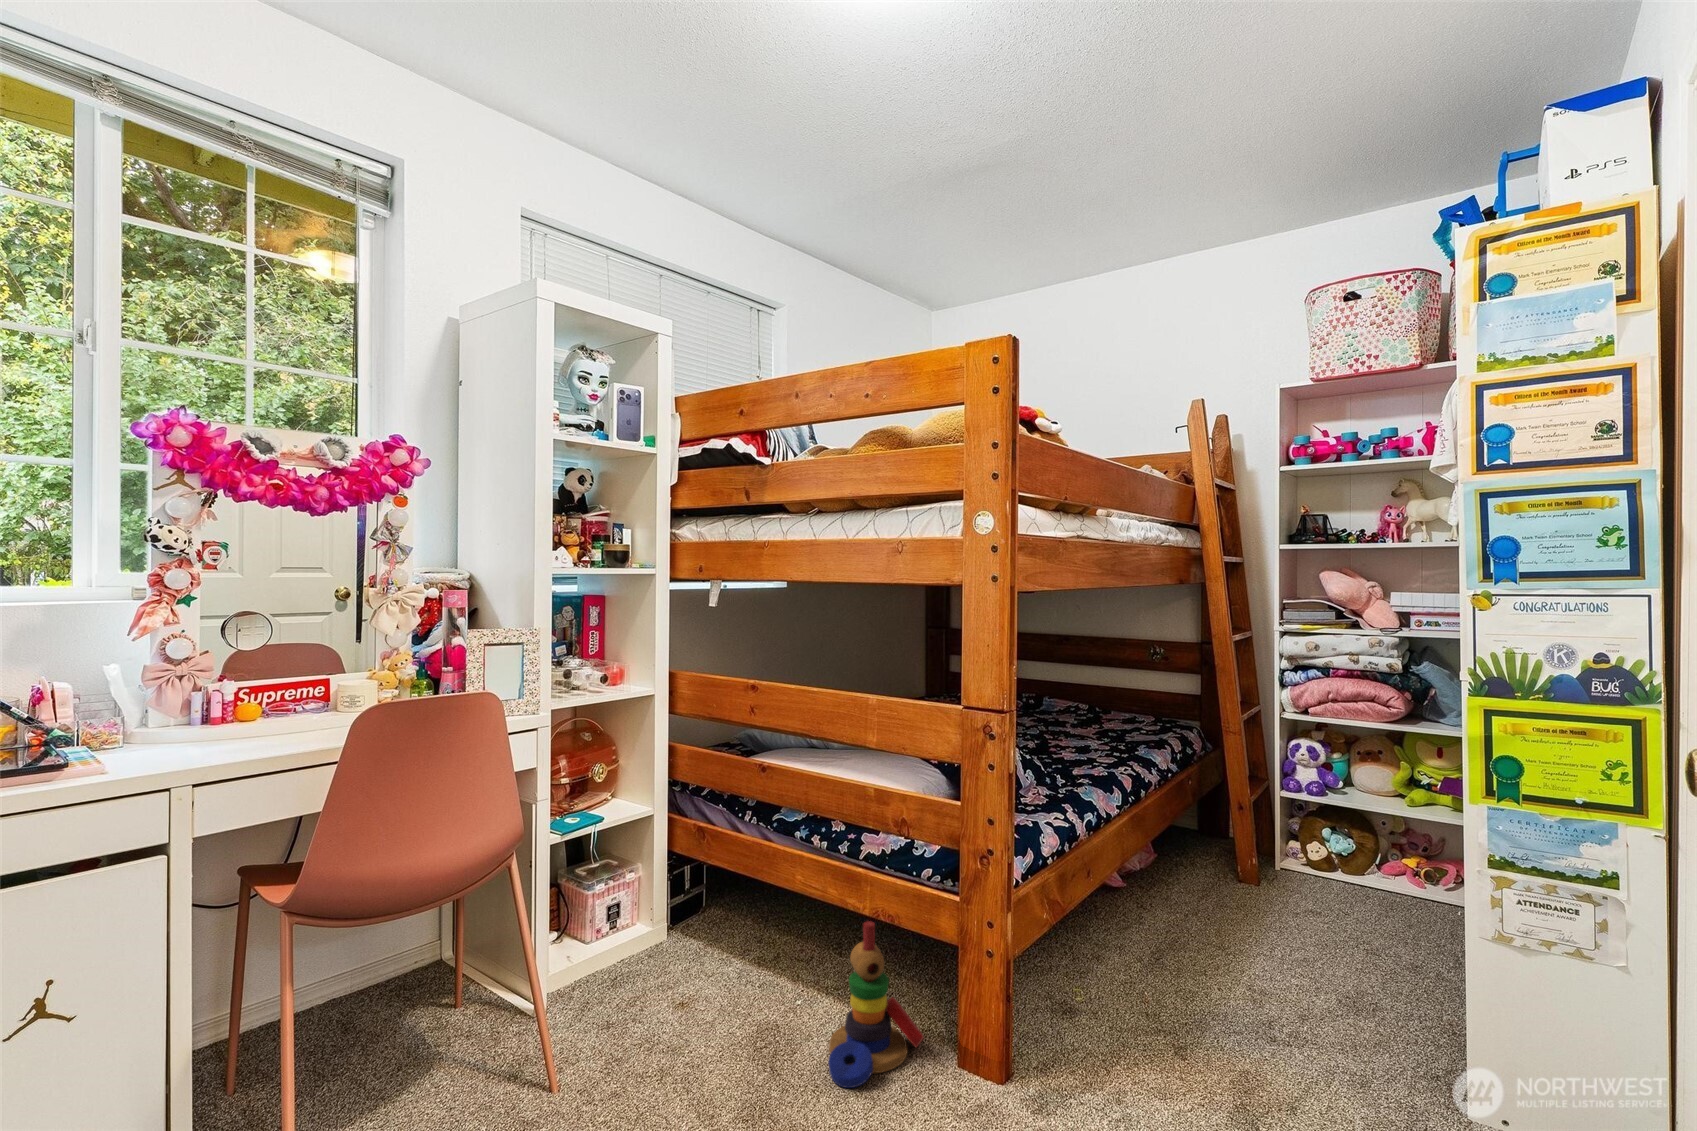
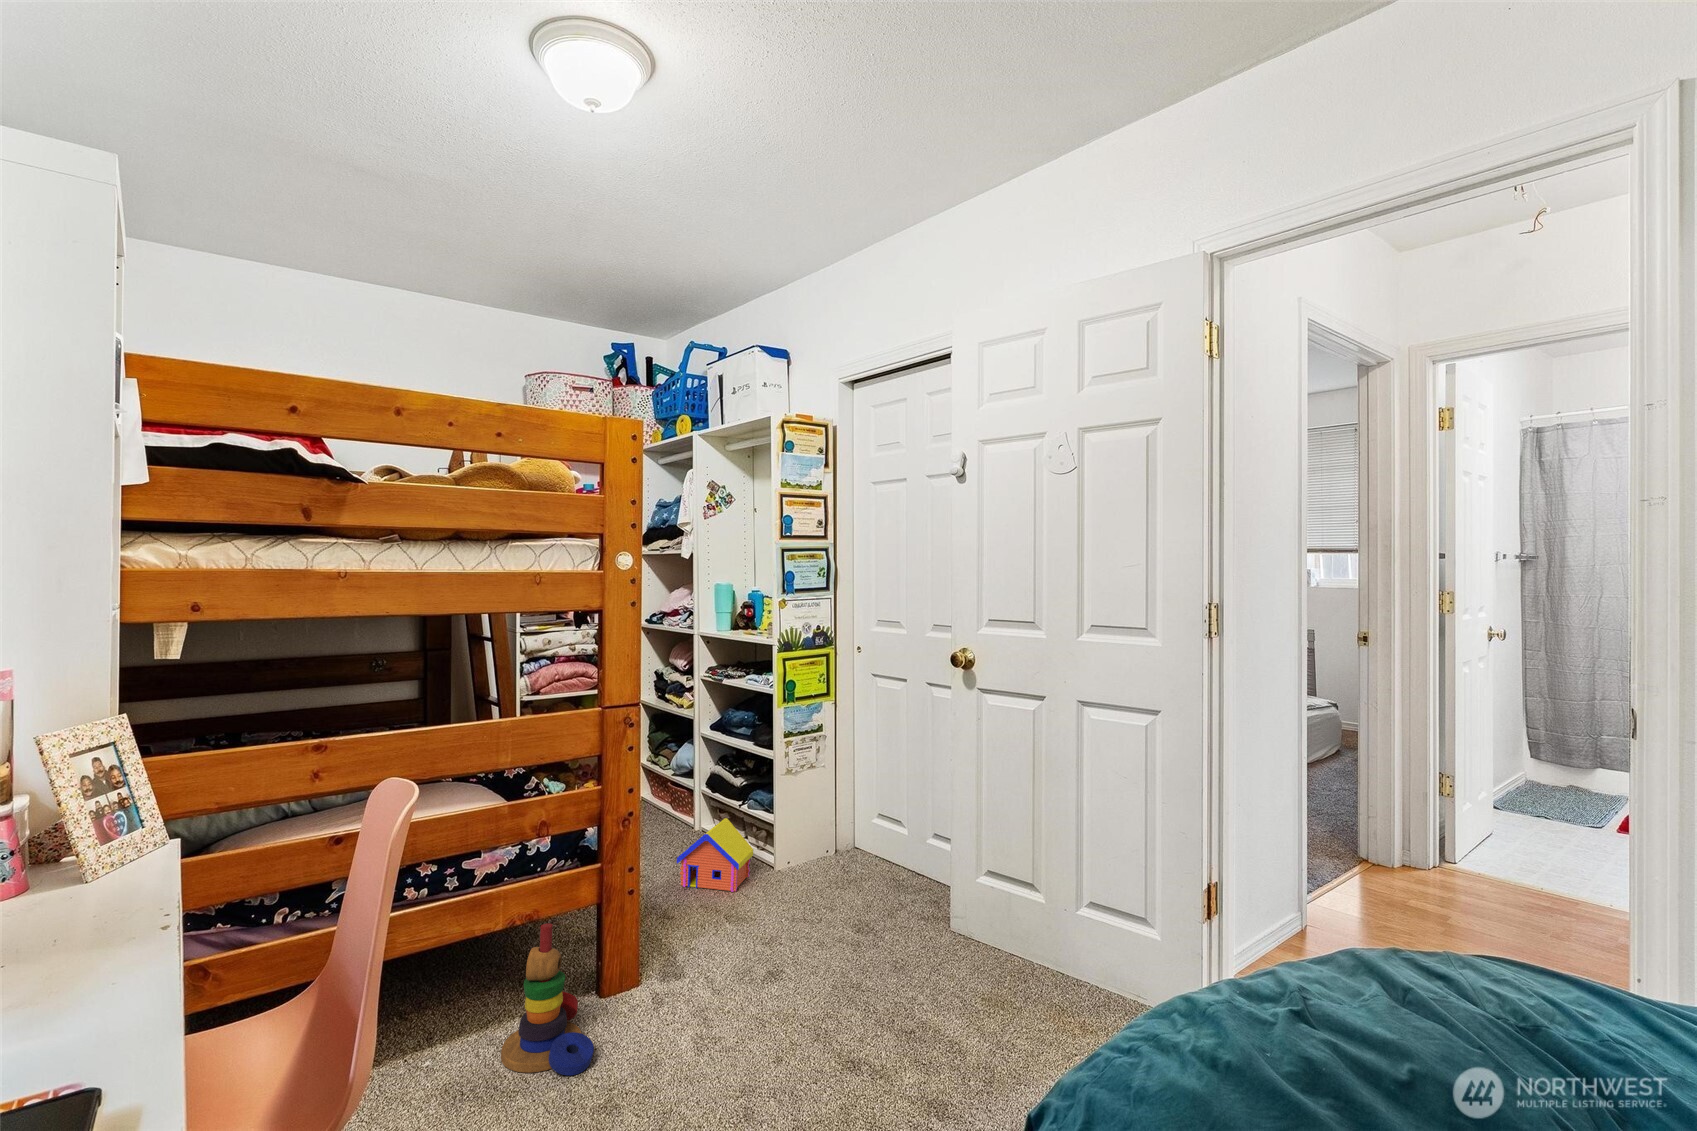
toy house: none [1276,964,1409,1087] -> present [677,818,753,892]

